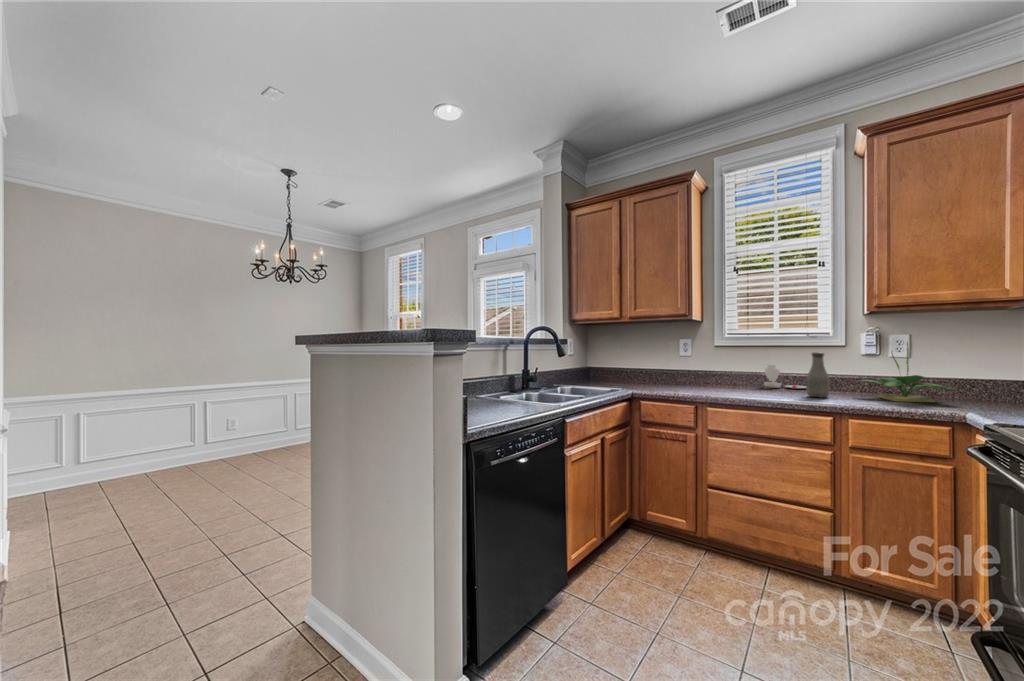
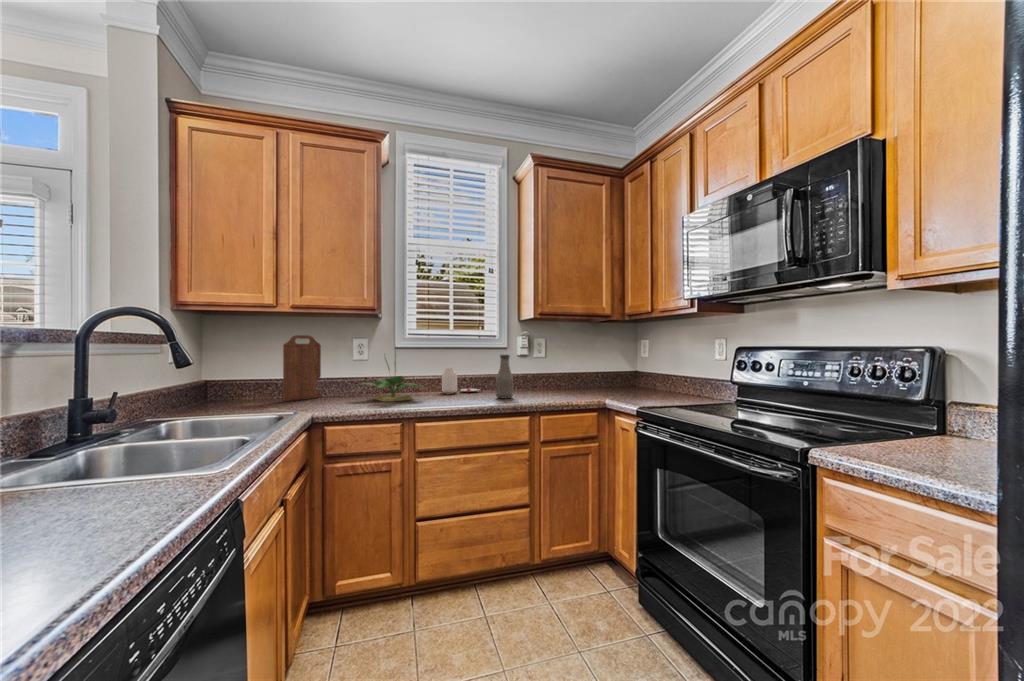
cutting board: none [631,336,659,382] -> present [283,335,321,401]
potted plant: present [861,343,955,402] -> present [363,351,424,402]

